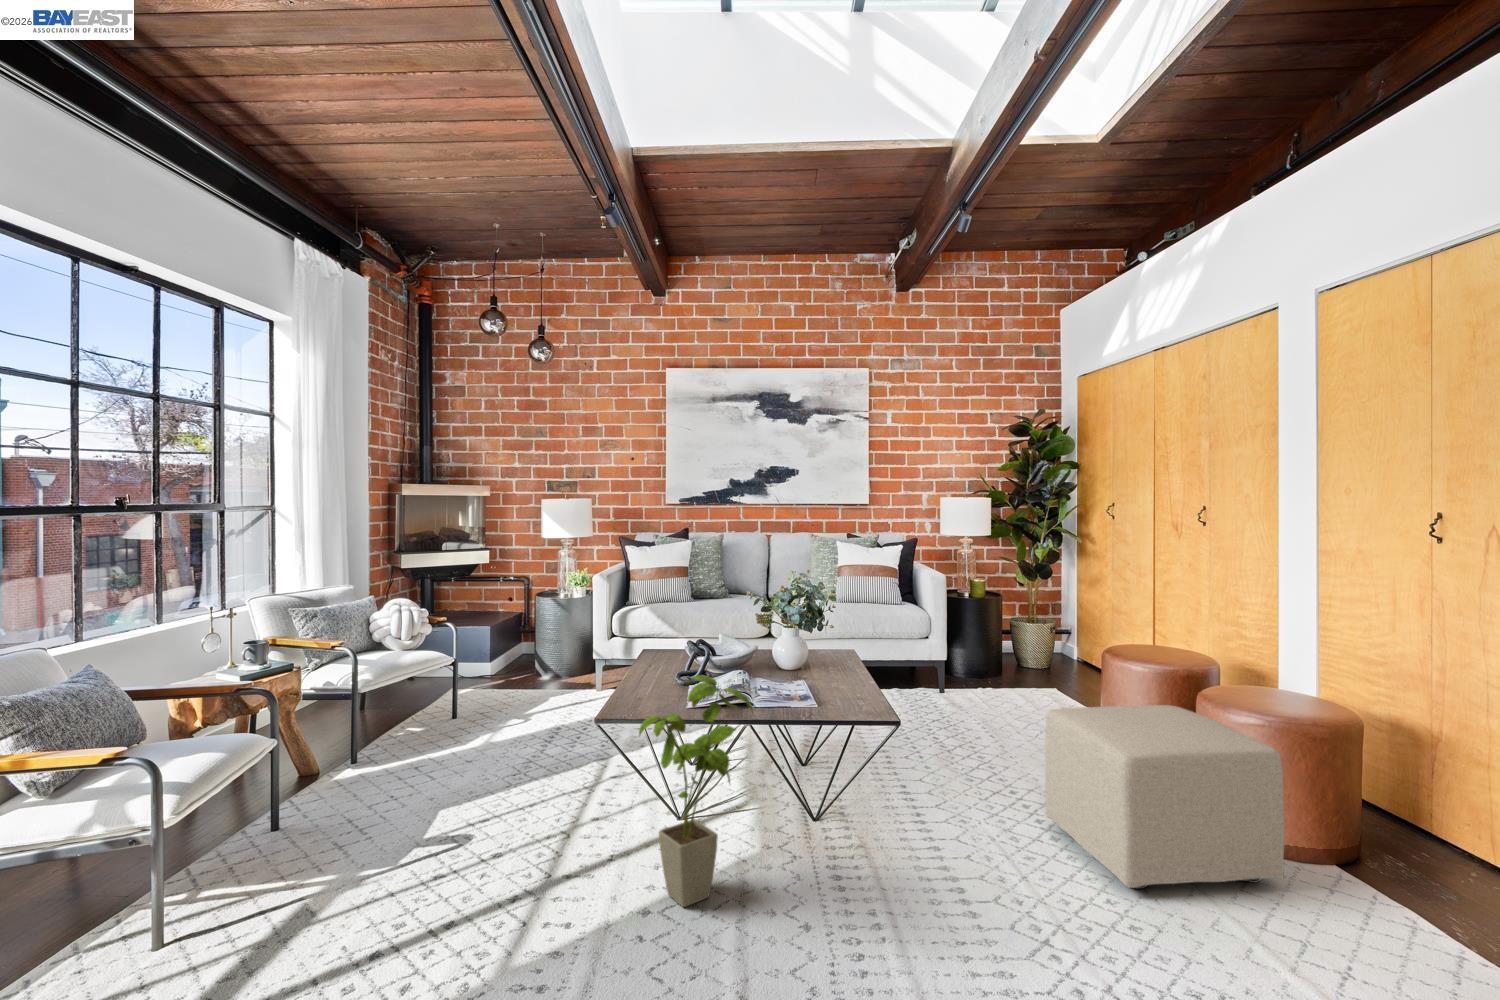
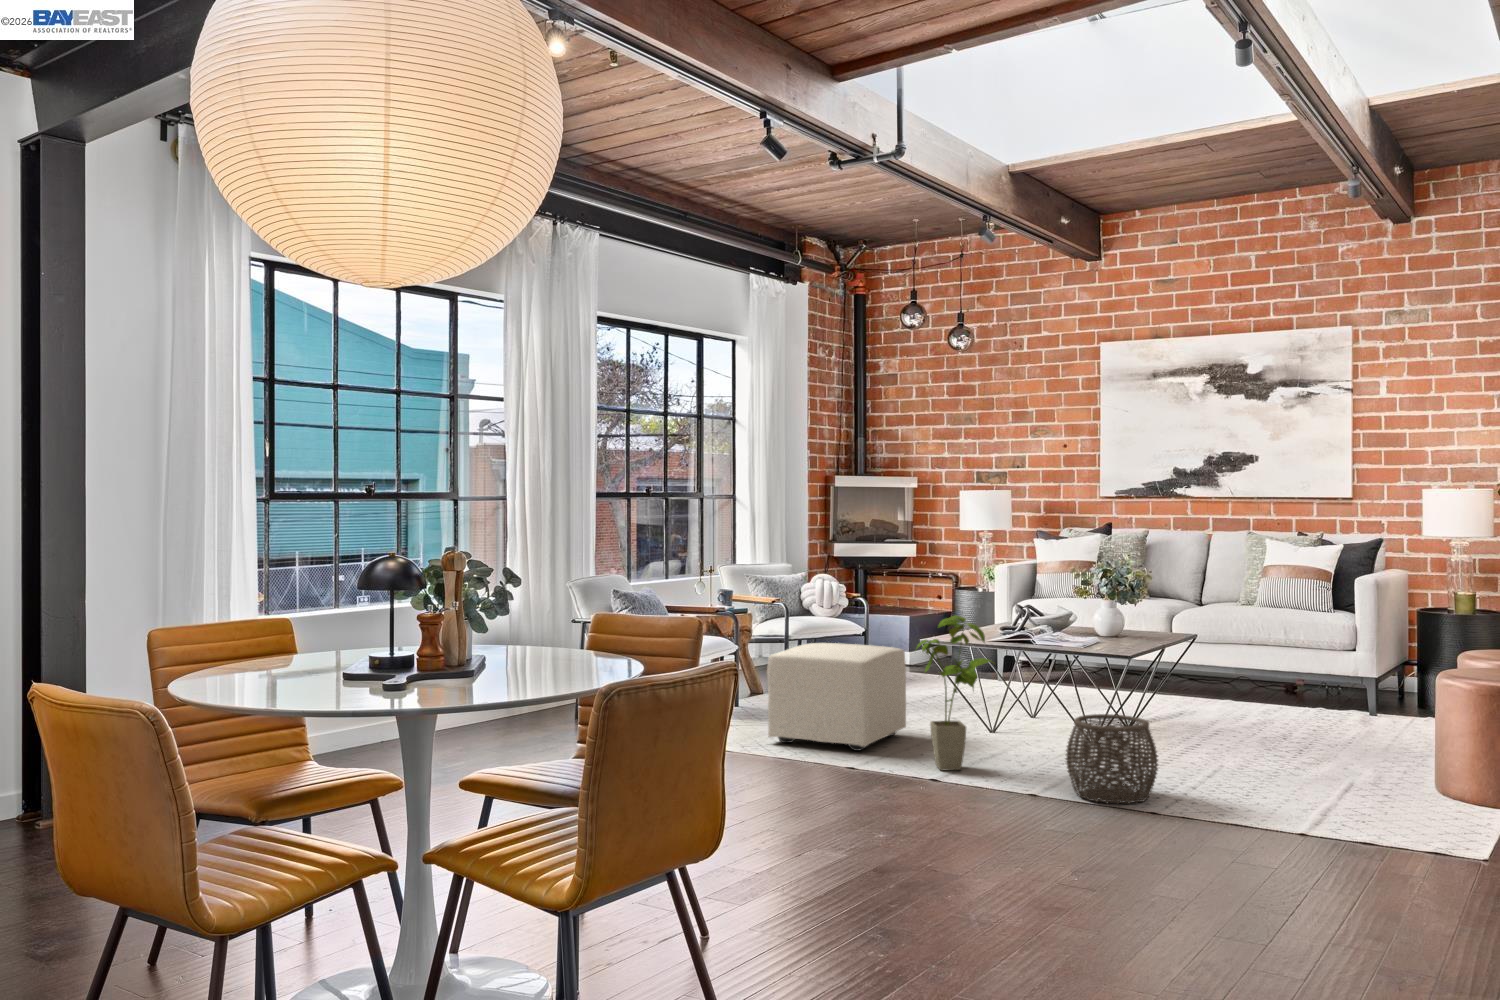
ottoman: present [1045,705,1285,889] -> present [767,643,906,751]
woven basket: none [881,791,1006,941] -> present [1066,714,1158,804]

